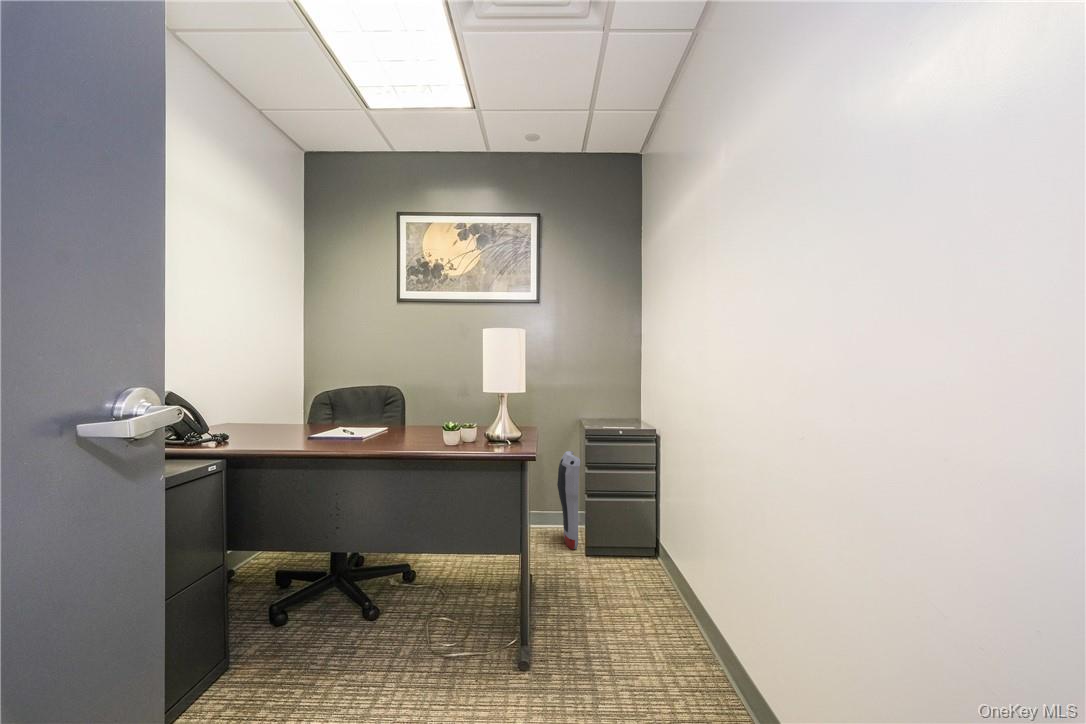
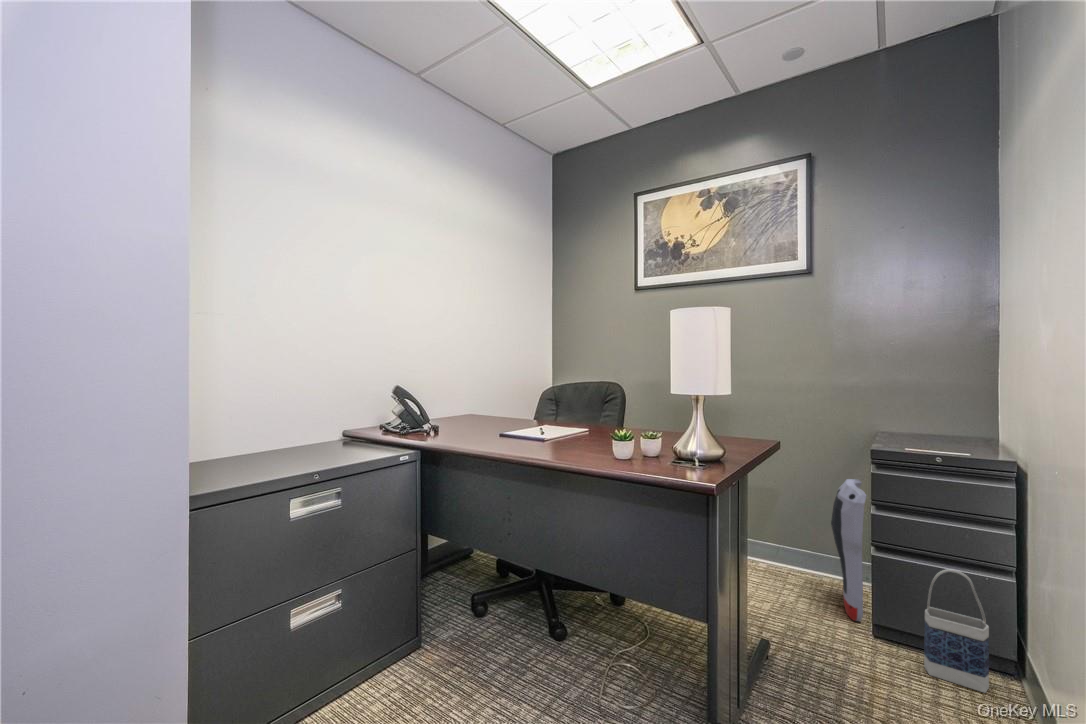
bag: none [615,498,646,568] -> present [924,569,989,693]

